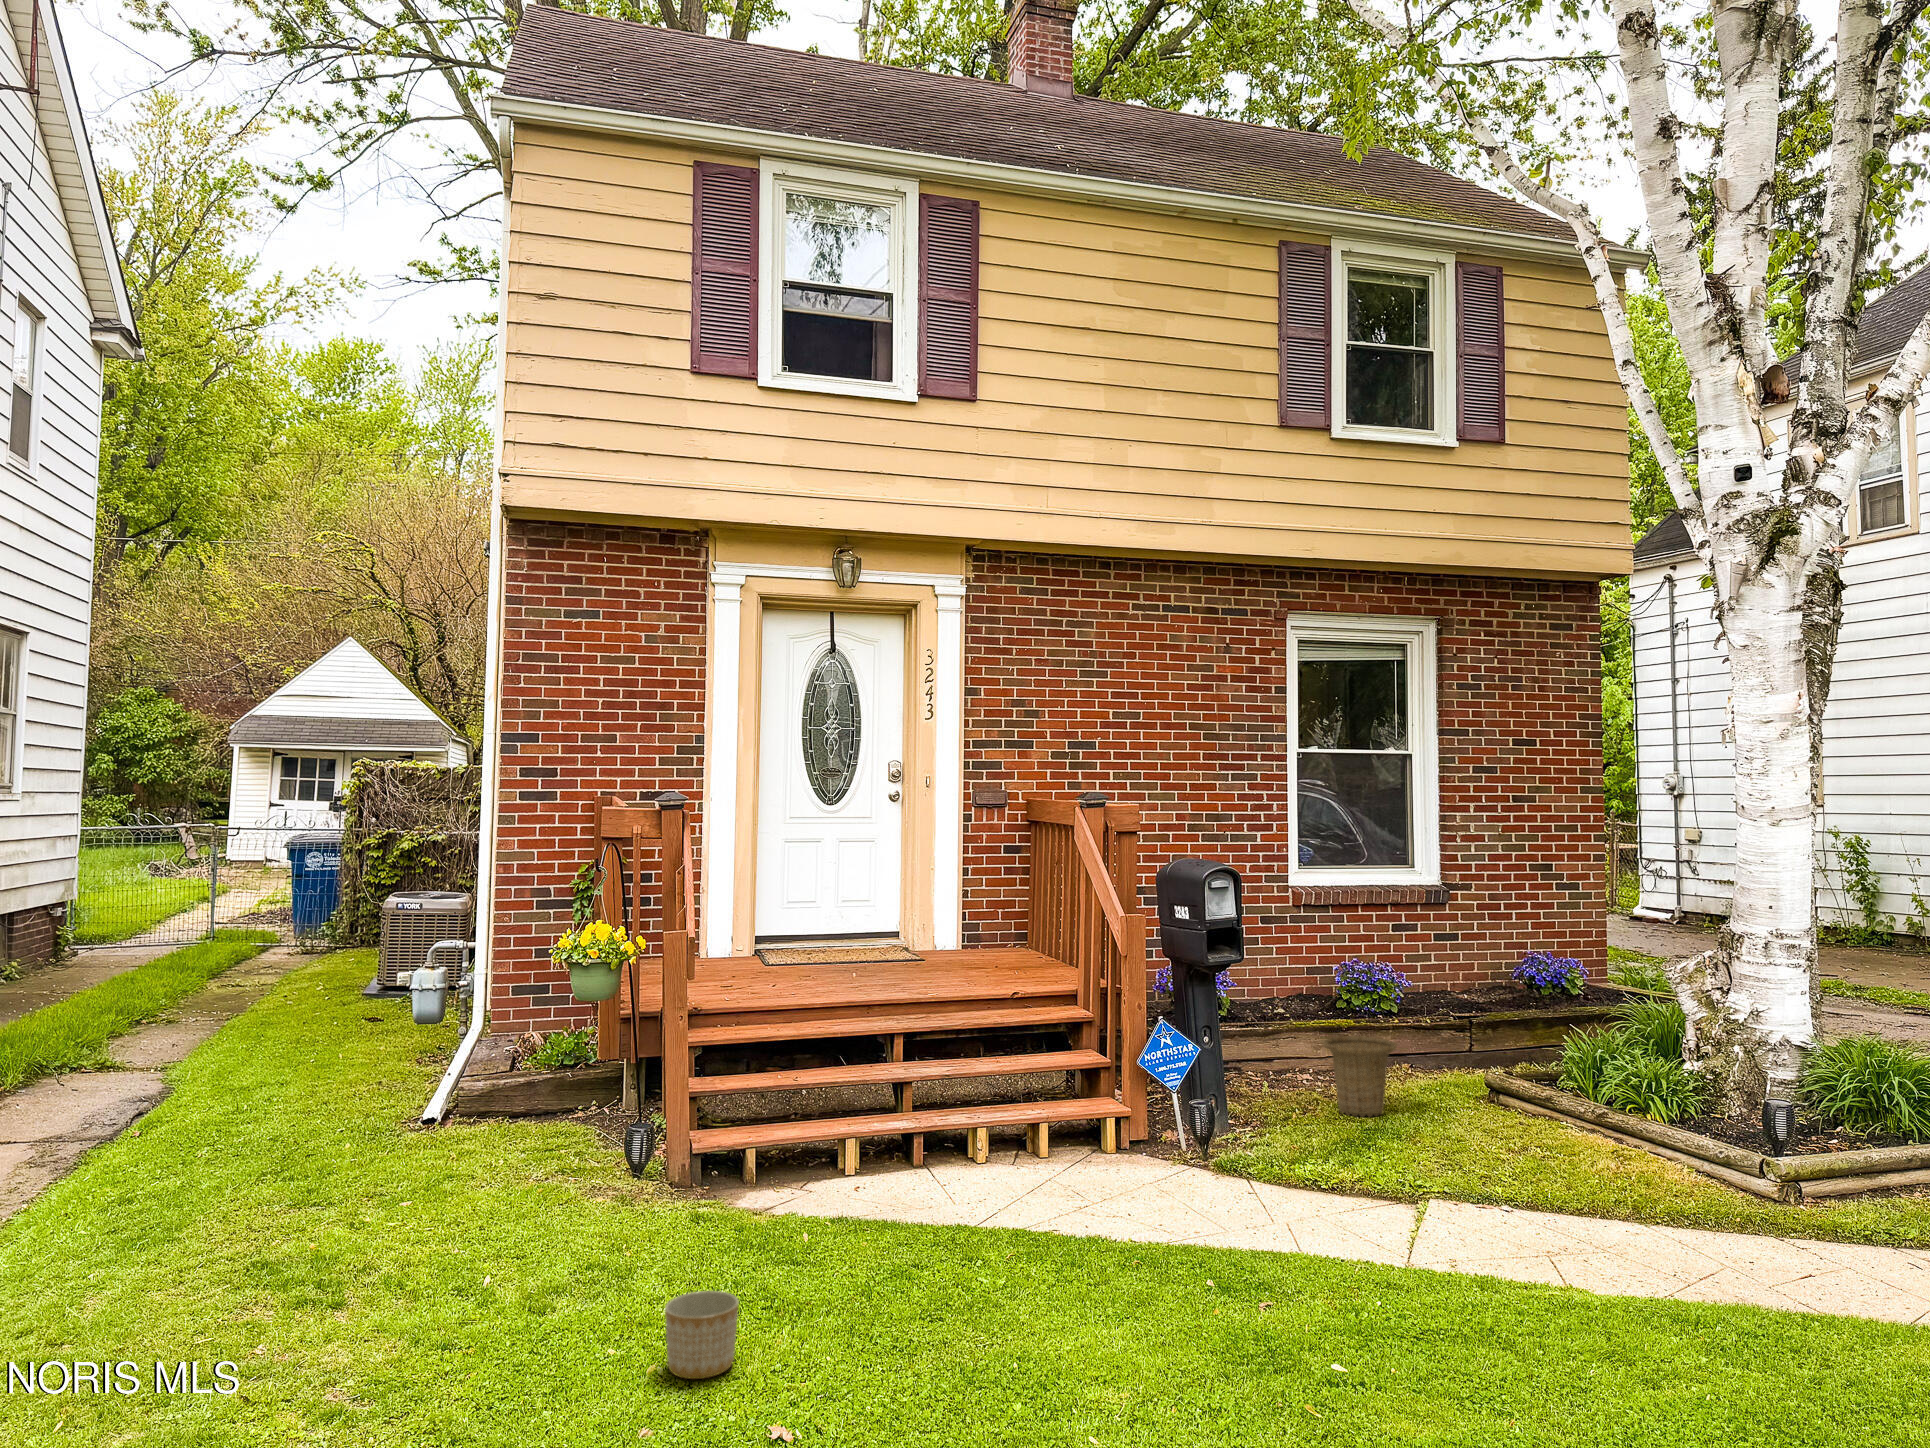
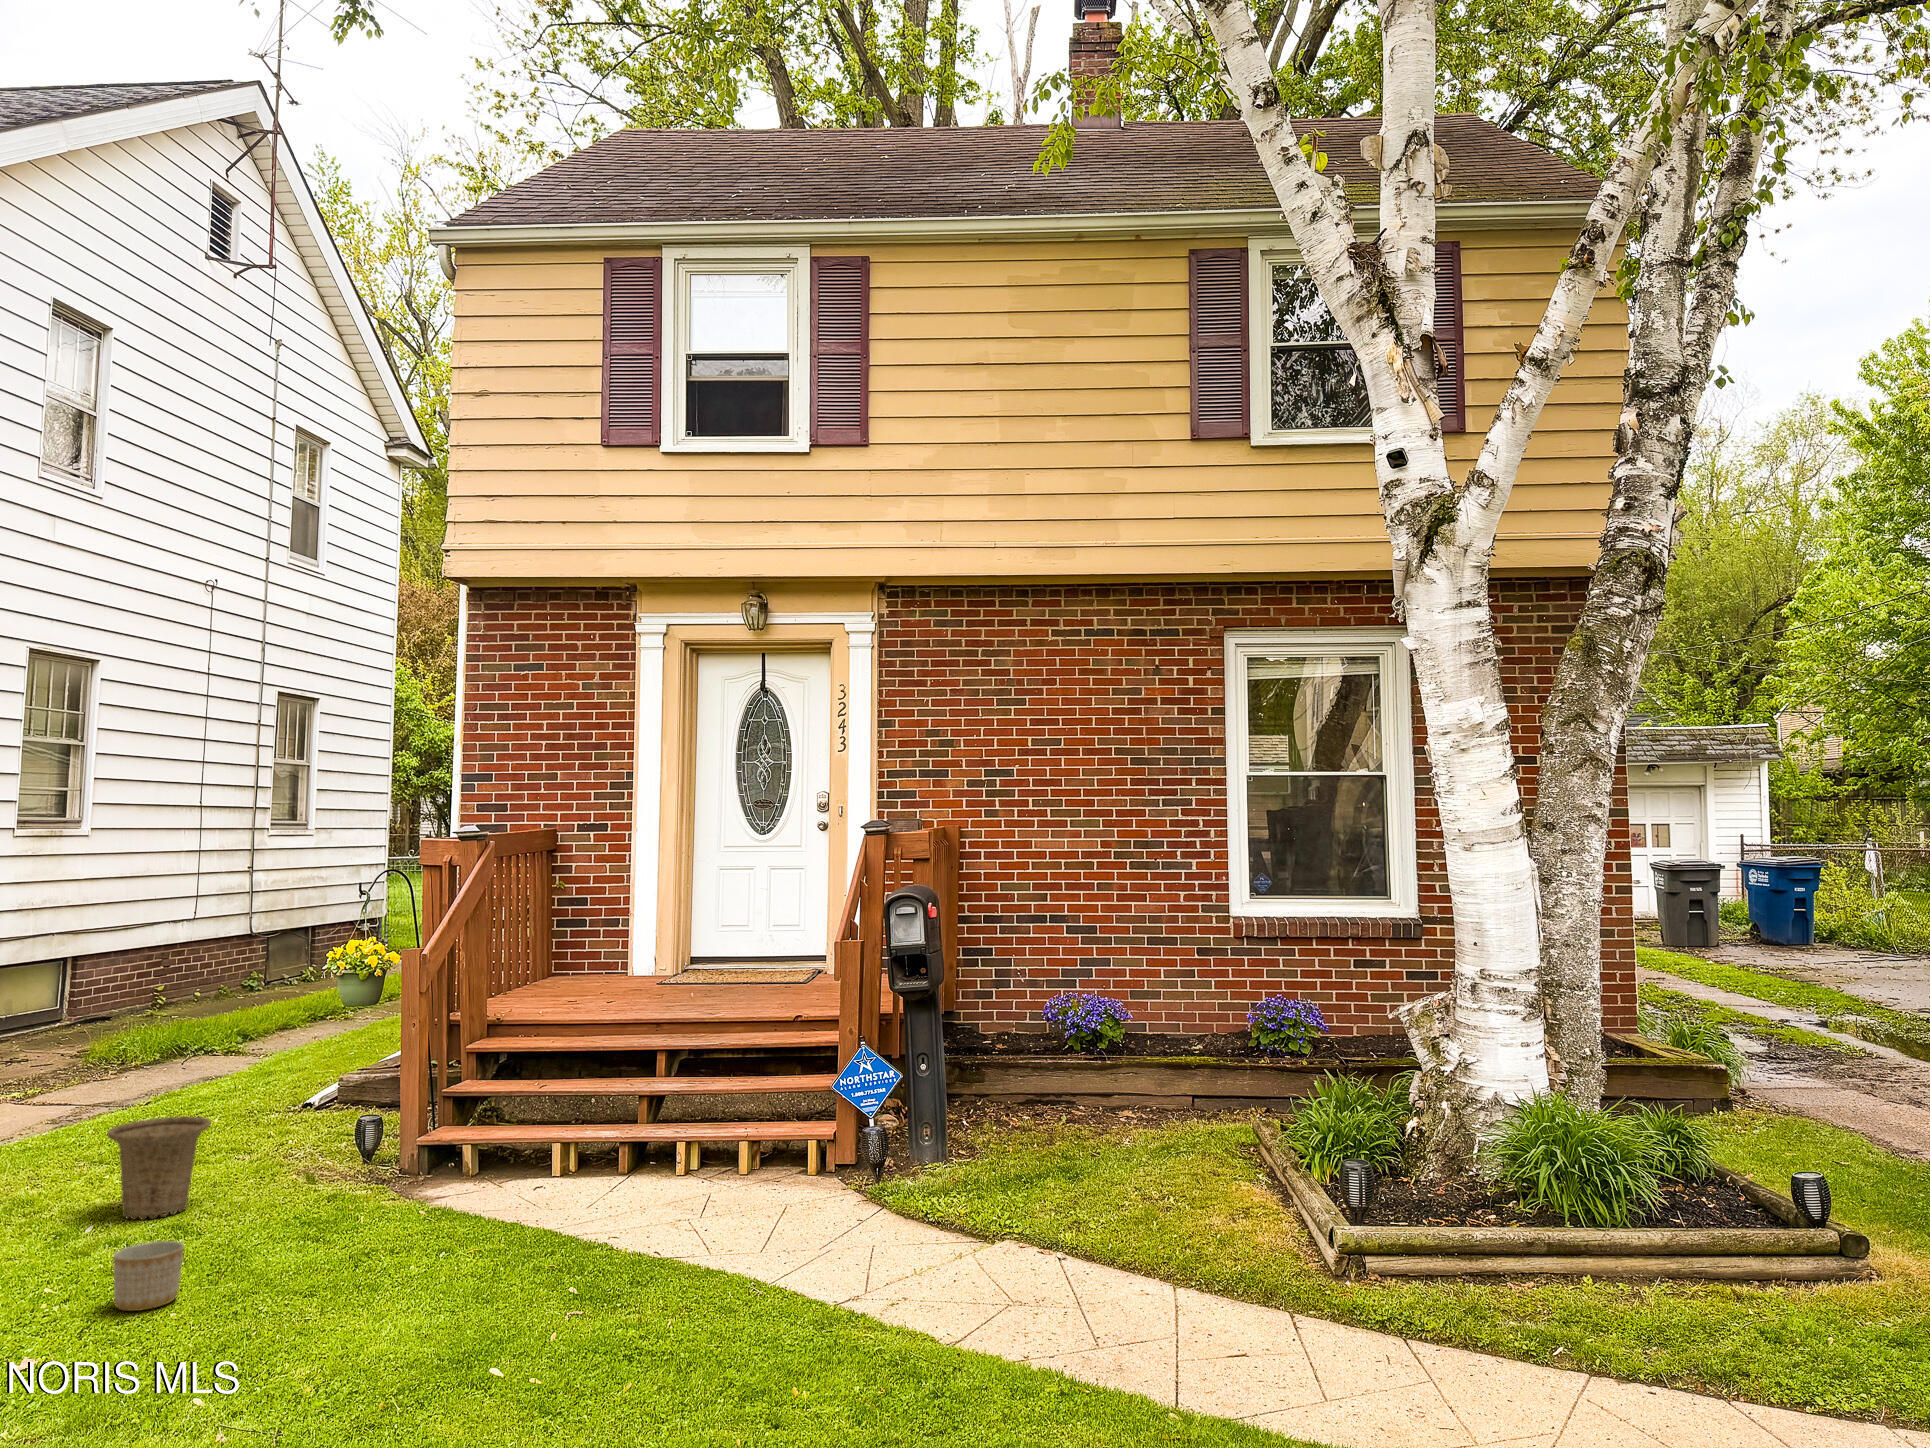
basket: present [1323,1036,1397,1117] -> present [107,1116,211,1219]

